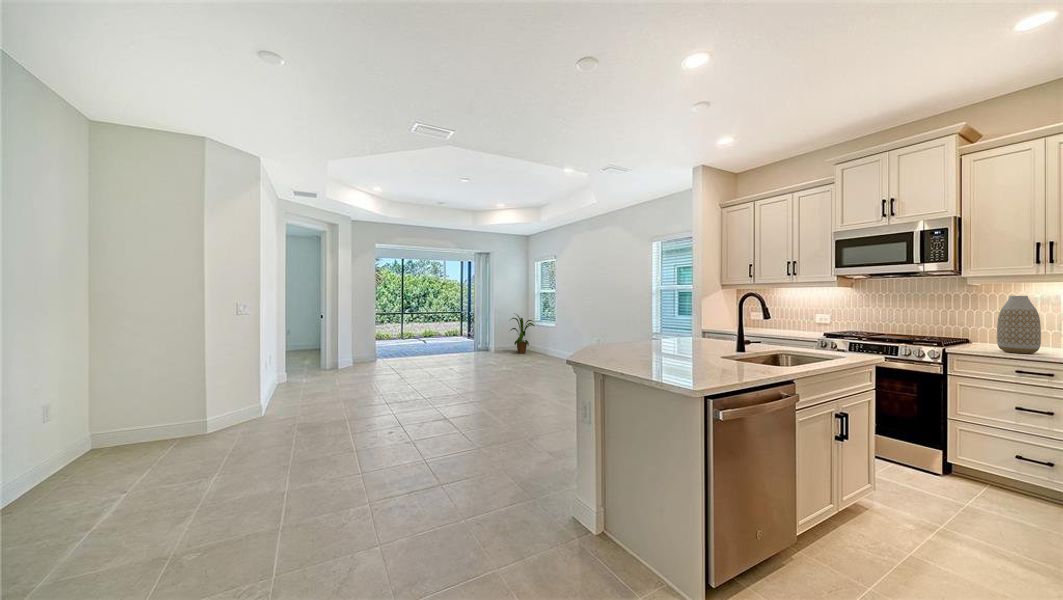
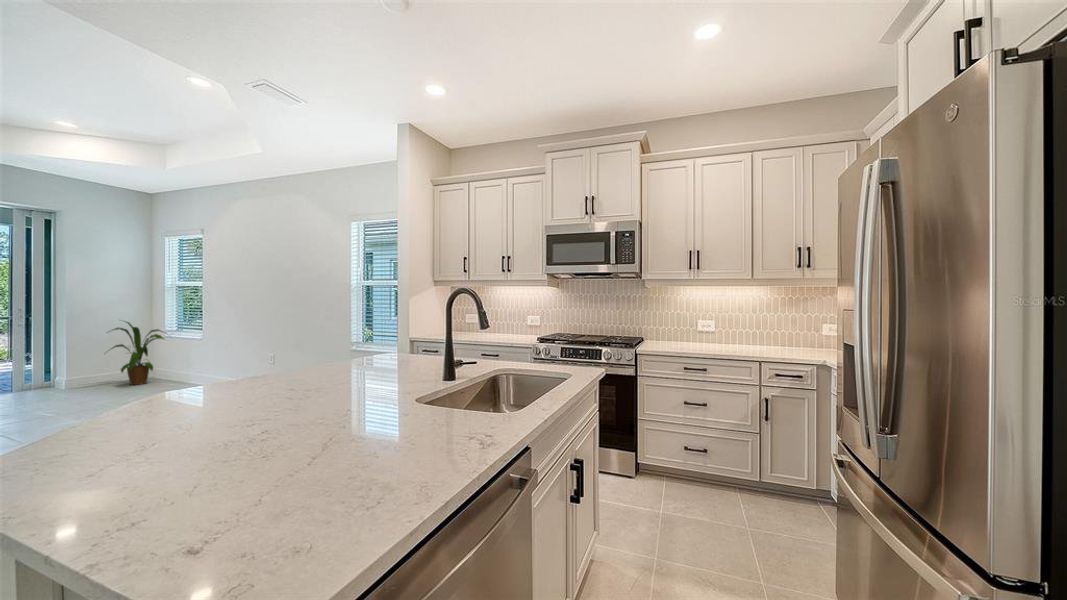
vase: present [997,296,1041,354] -> none [669,298,696,351]

